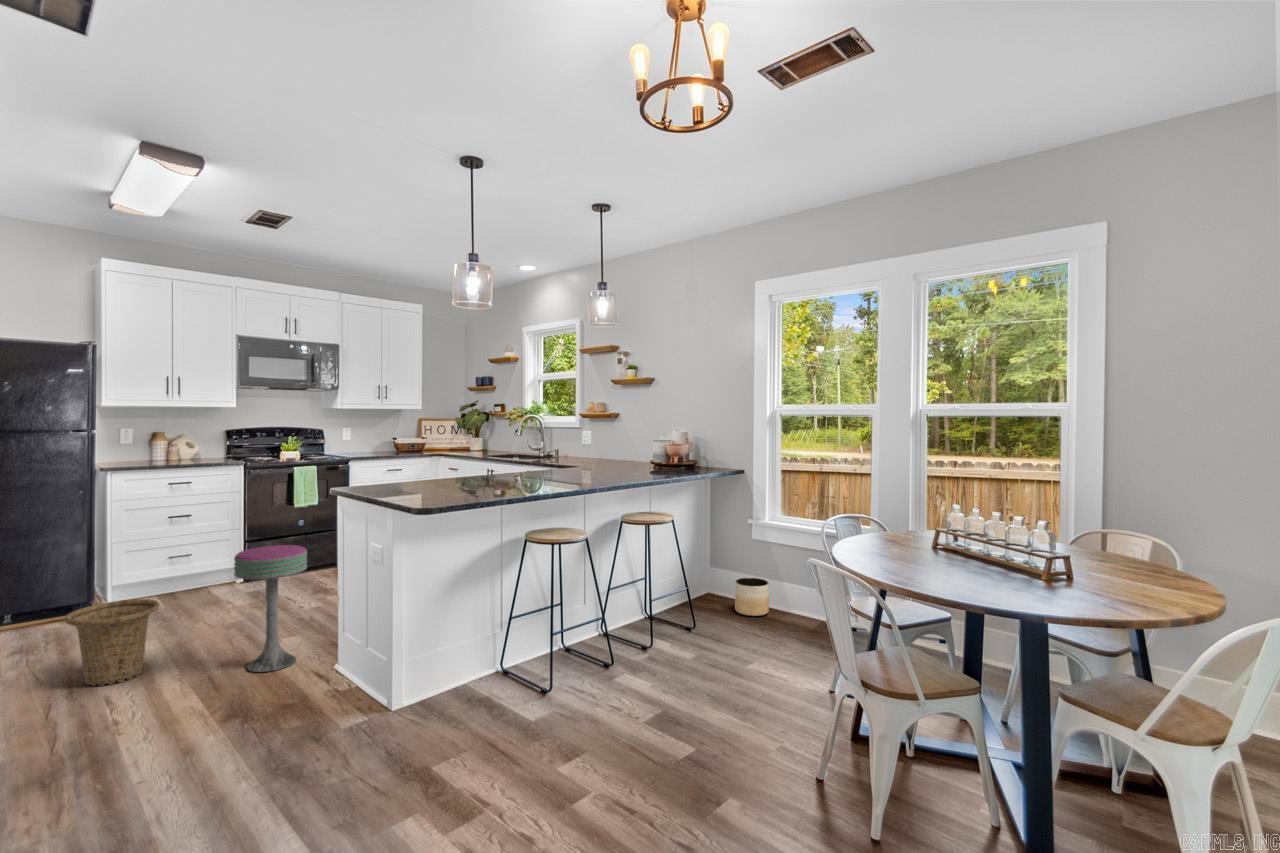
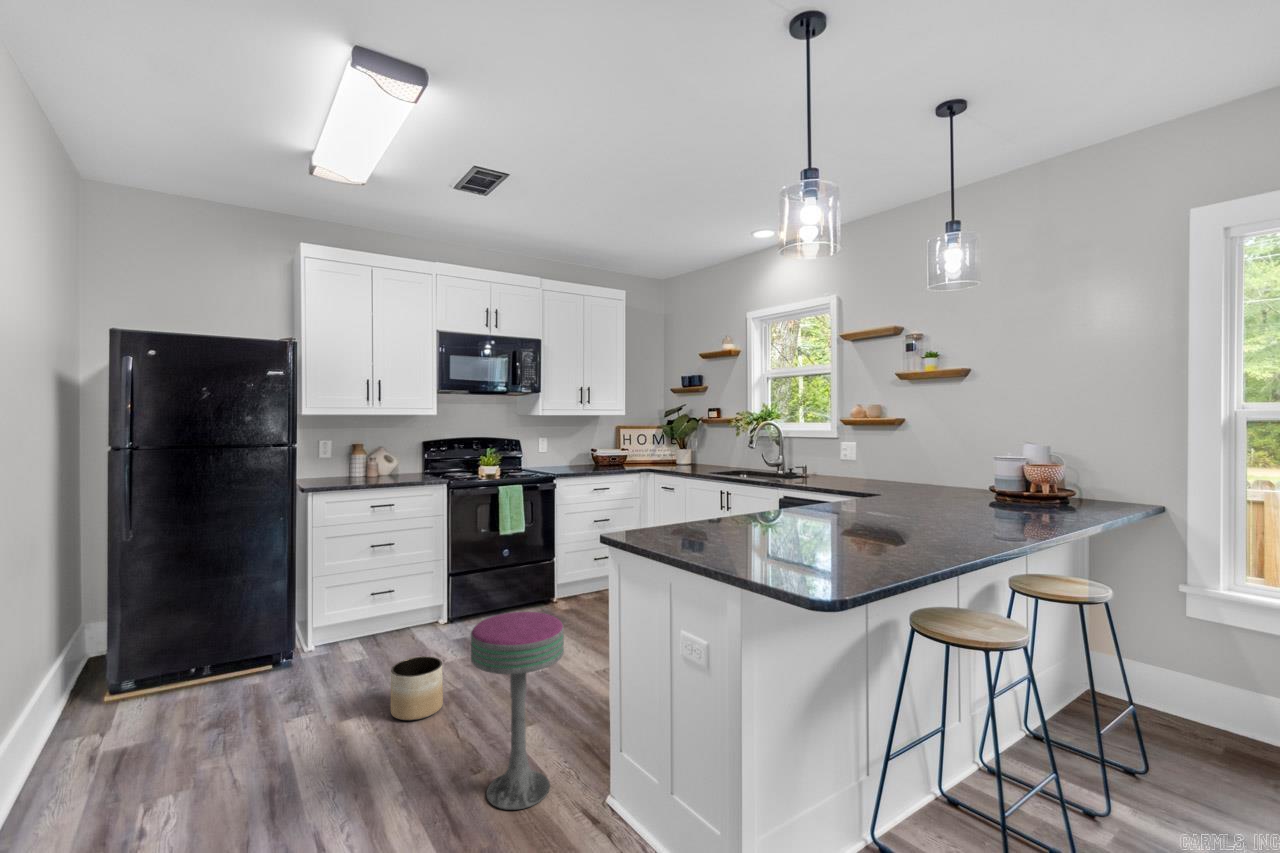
planter: present [735,578,769,616] -> present [391,657,443,721]
basket: present [65,599,159,686] -> none [259,680,374,816]

